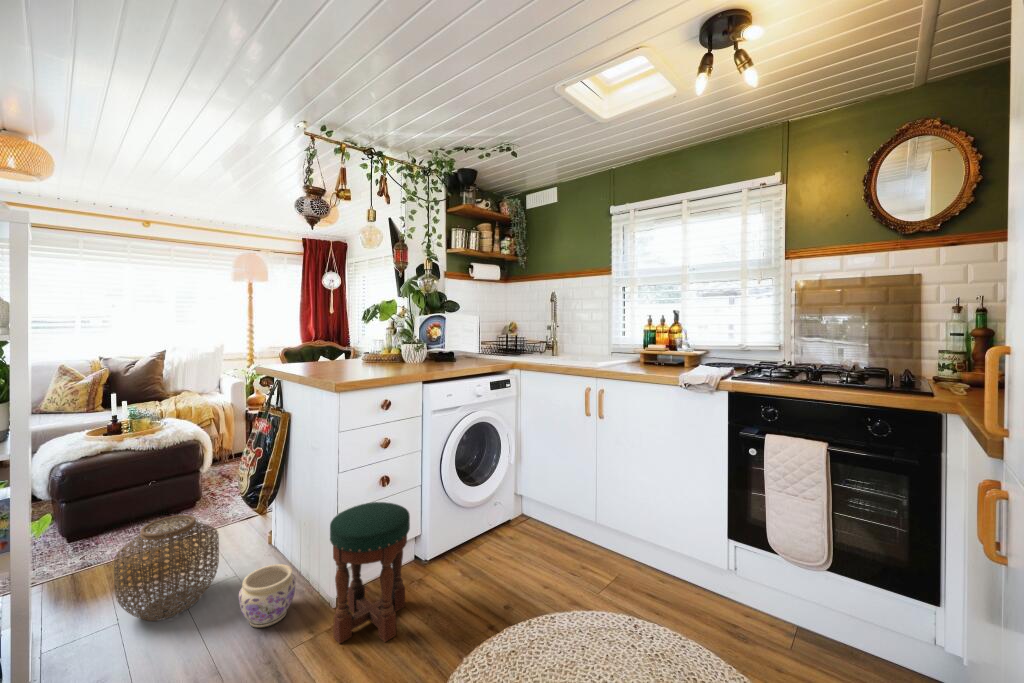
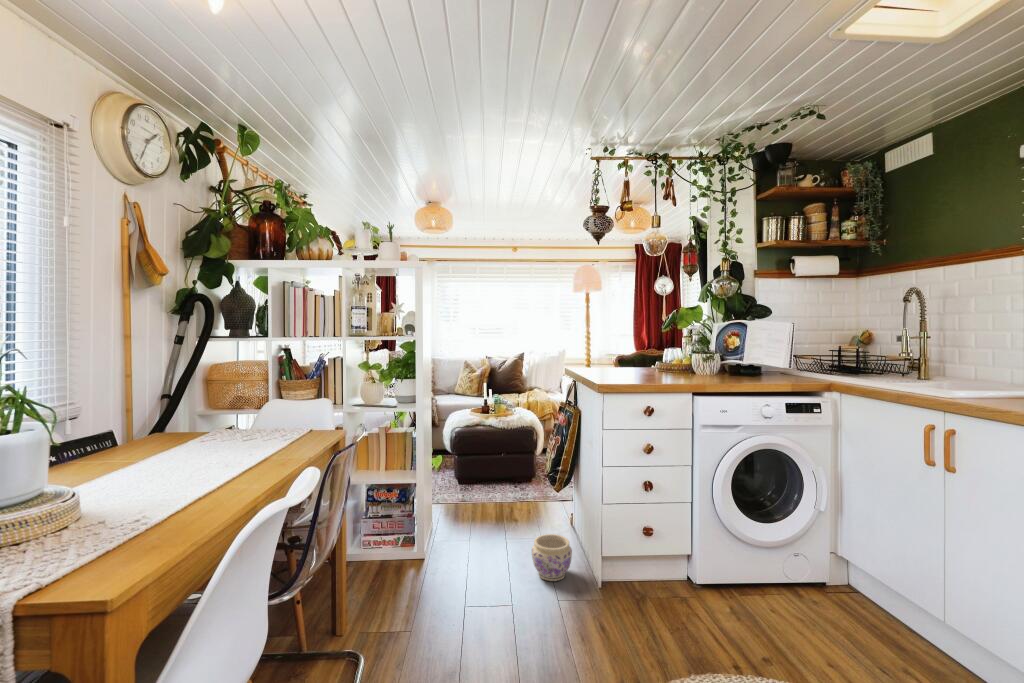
stool: present [330,502,410,643] -> none [590,502,661,632]
woven basket: present [114,515,219,621] -> none [468,478,527,550]

